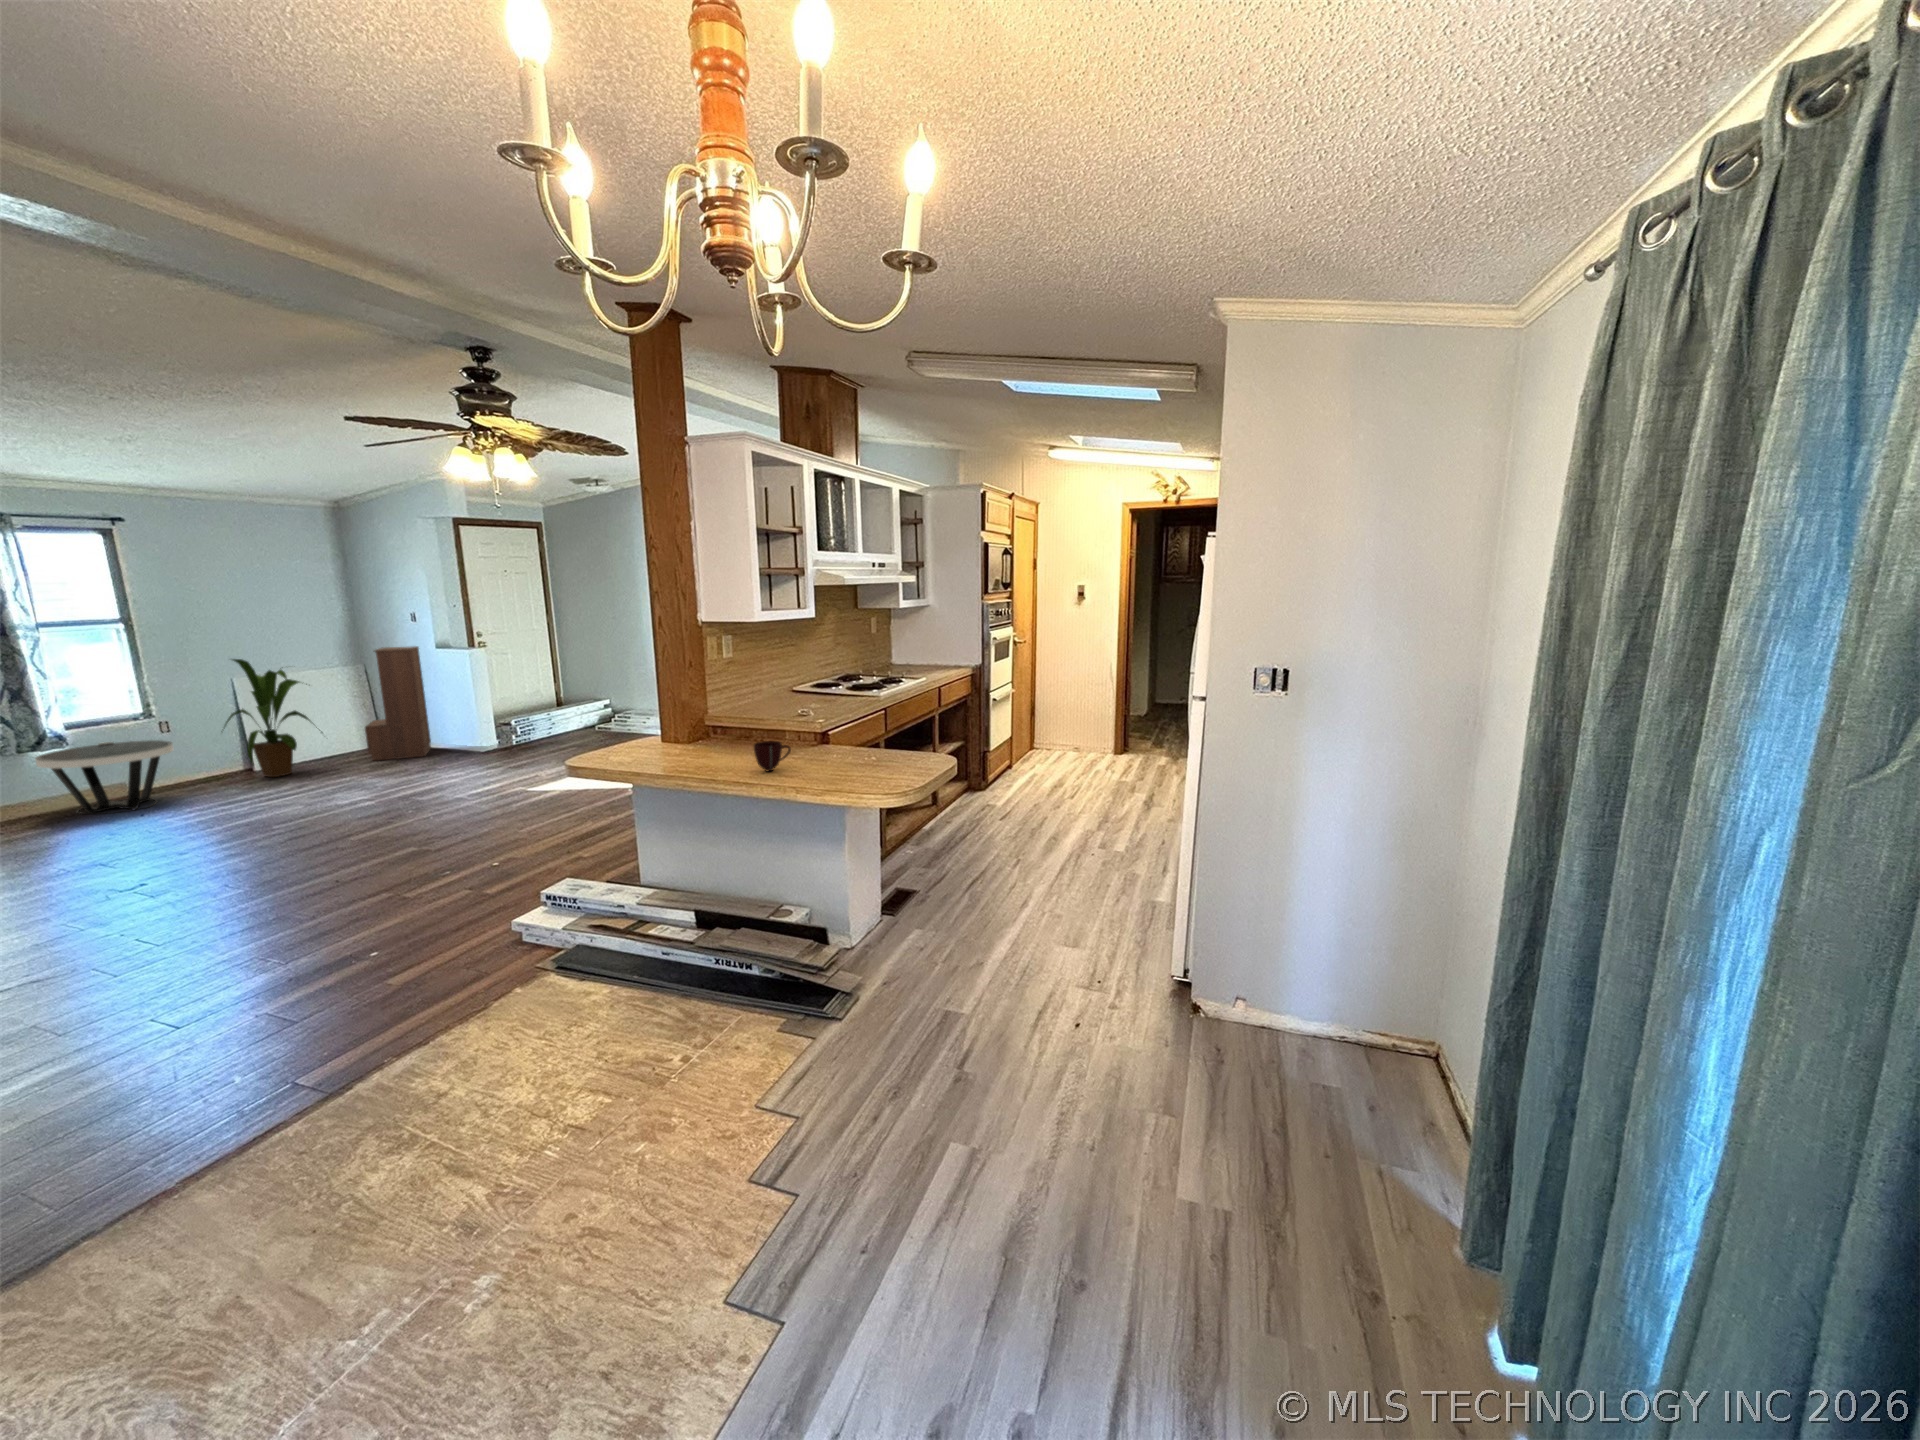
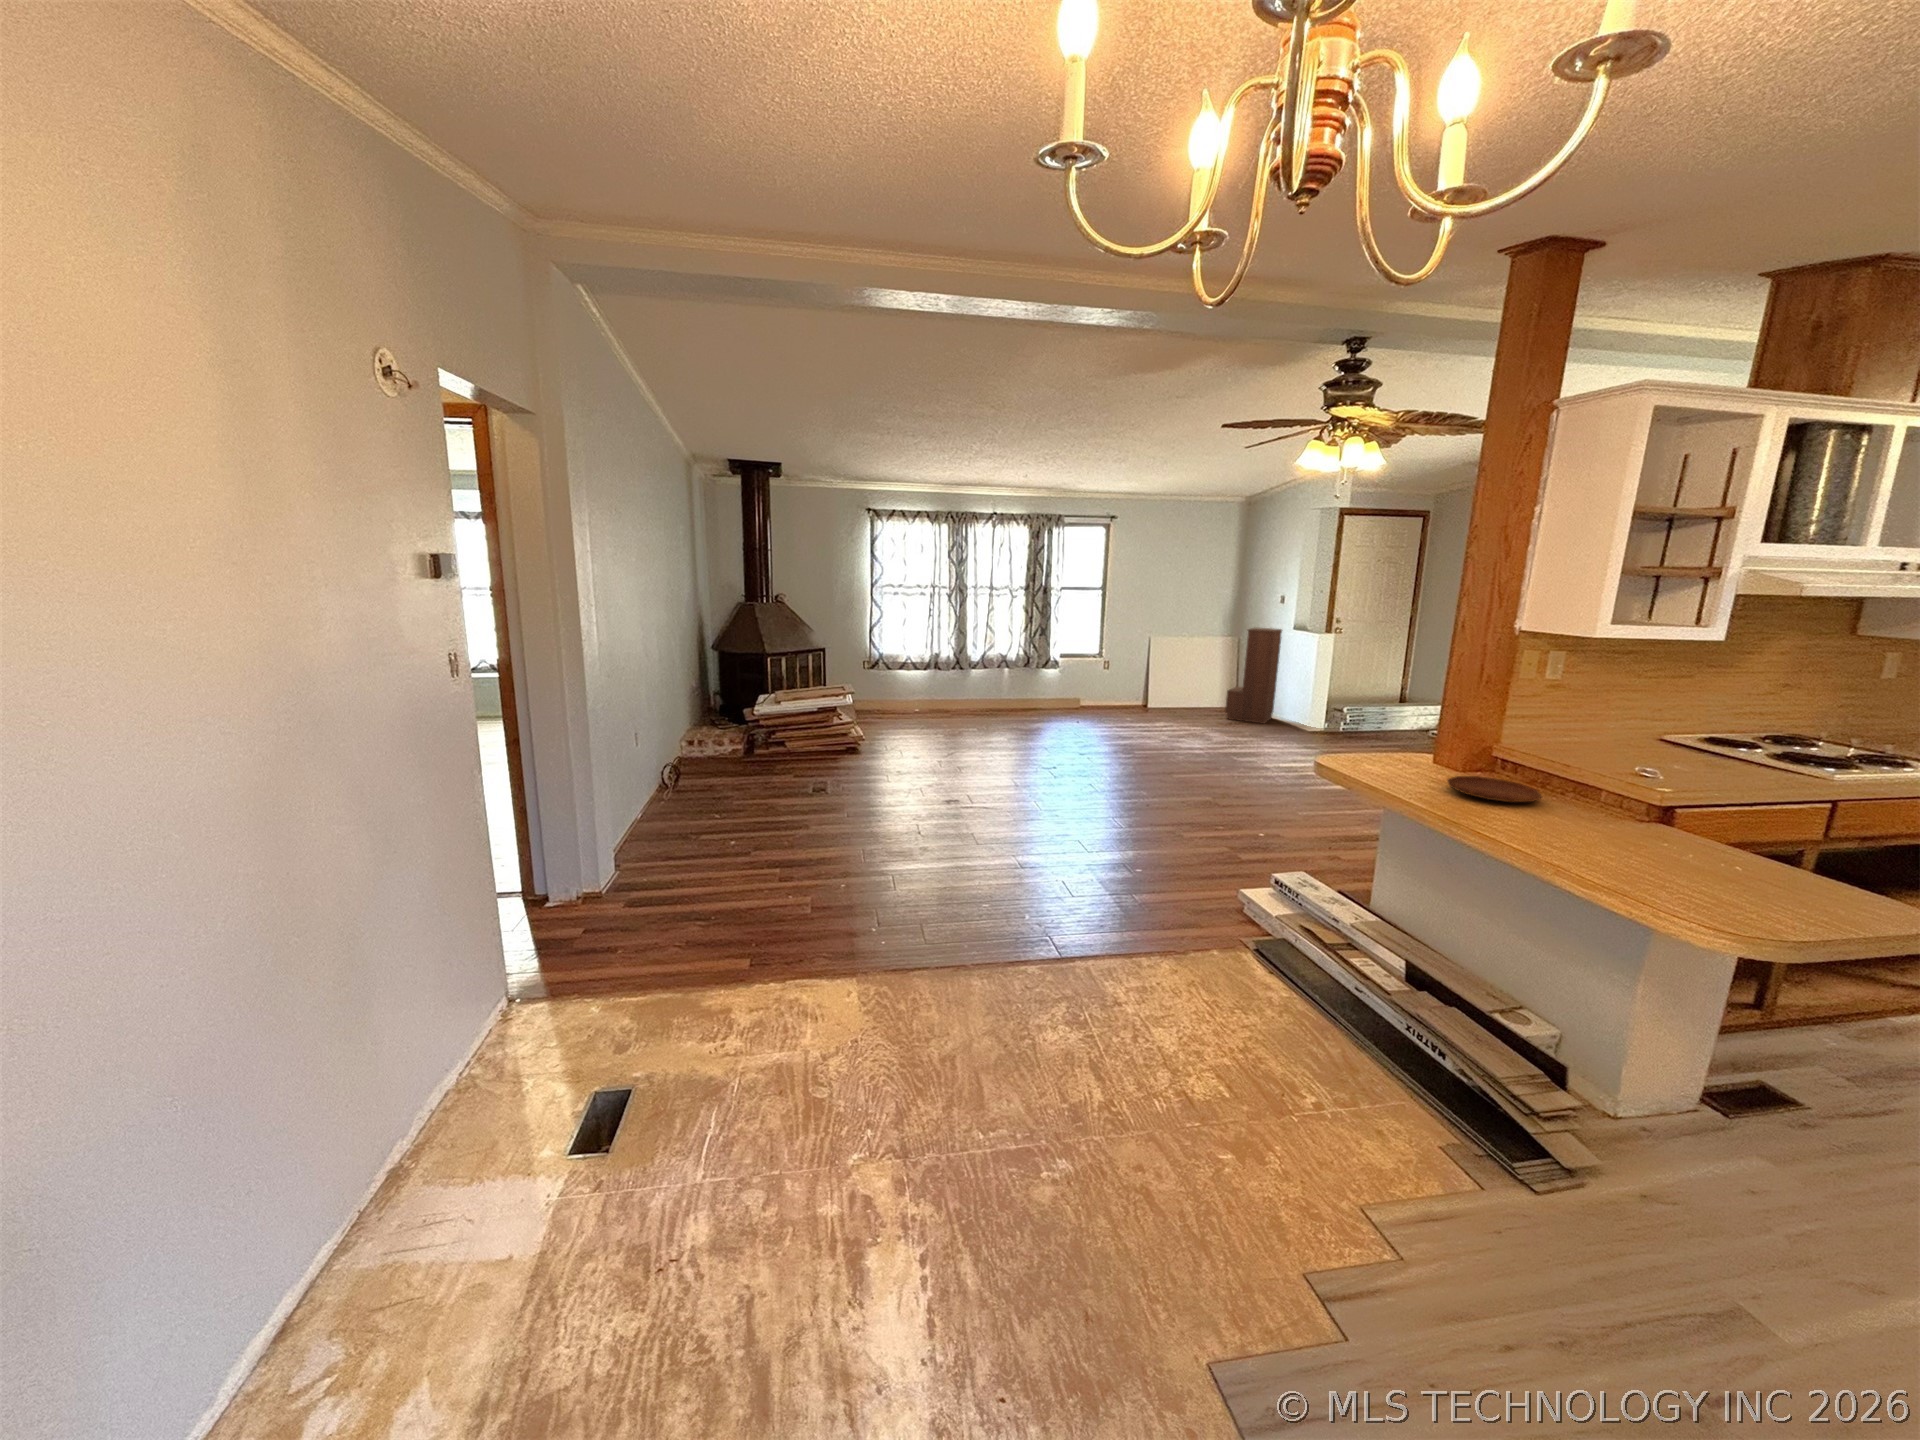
house plant: present [225,659,317,777] -> none [1141,626,1202,717]
side table: present [35,740,174,814] -> none [1053,673,1114,720]
tray: none [687,740,754,757] -> present [1447,776,1542,802]
mug: present [754,741,791,771] -> none [1521,794,1583,836]

